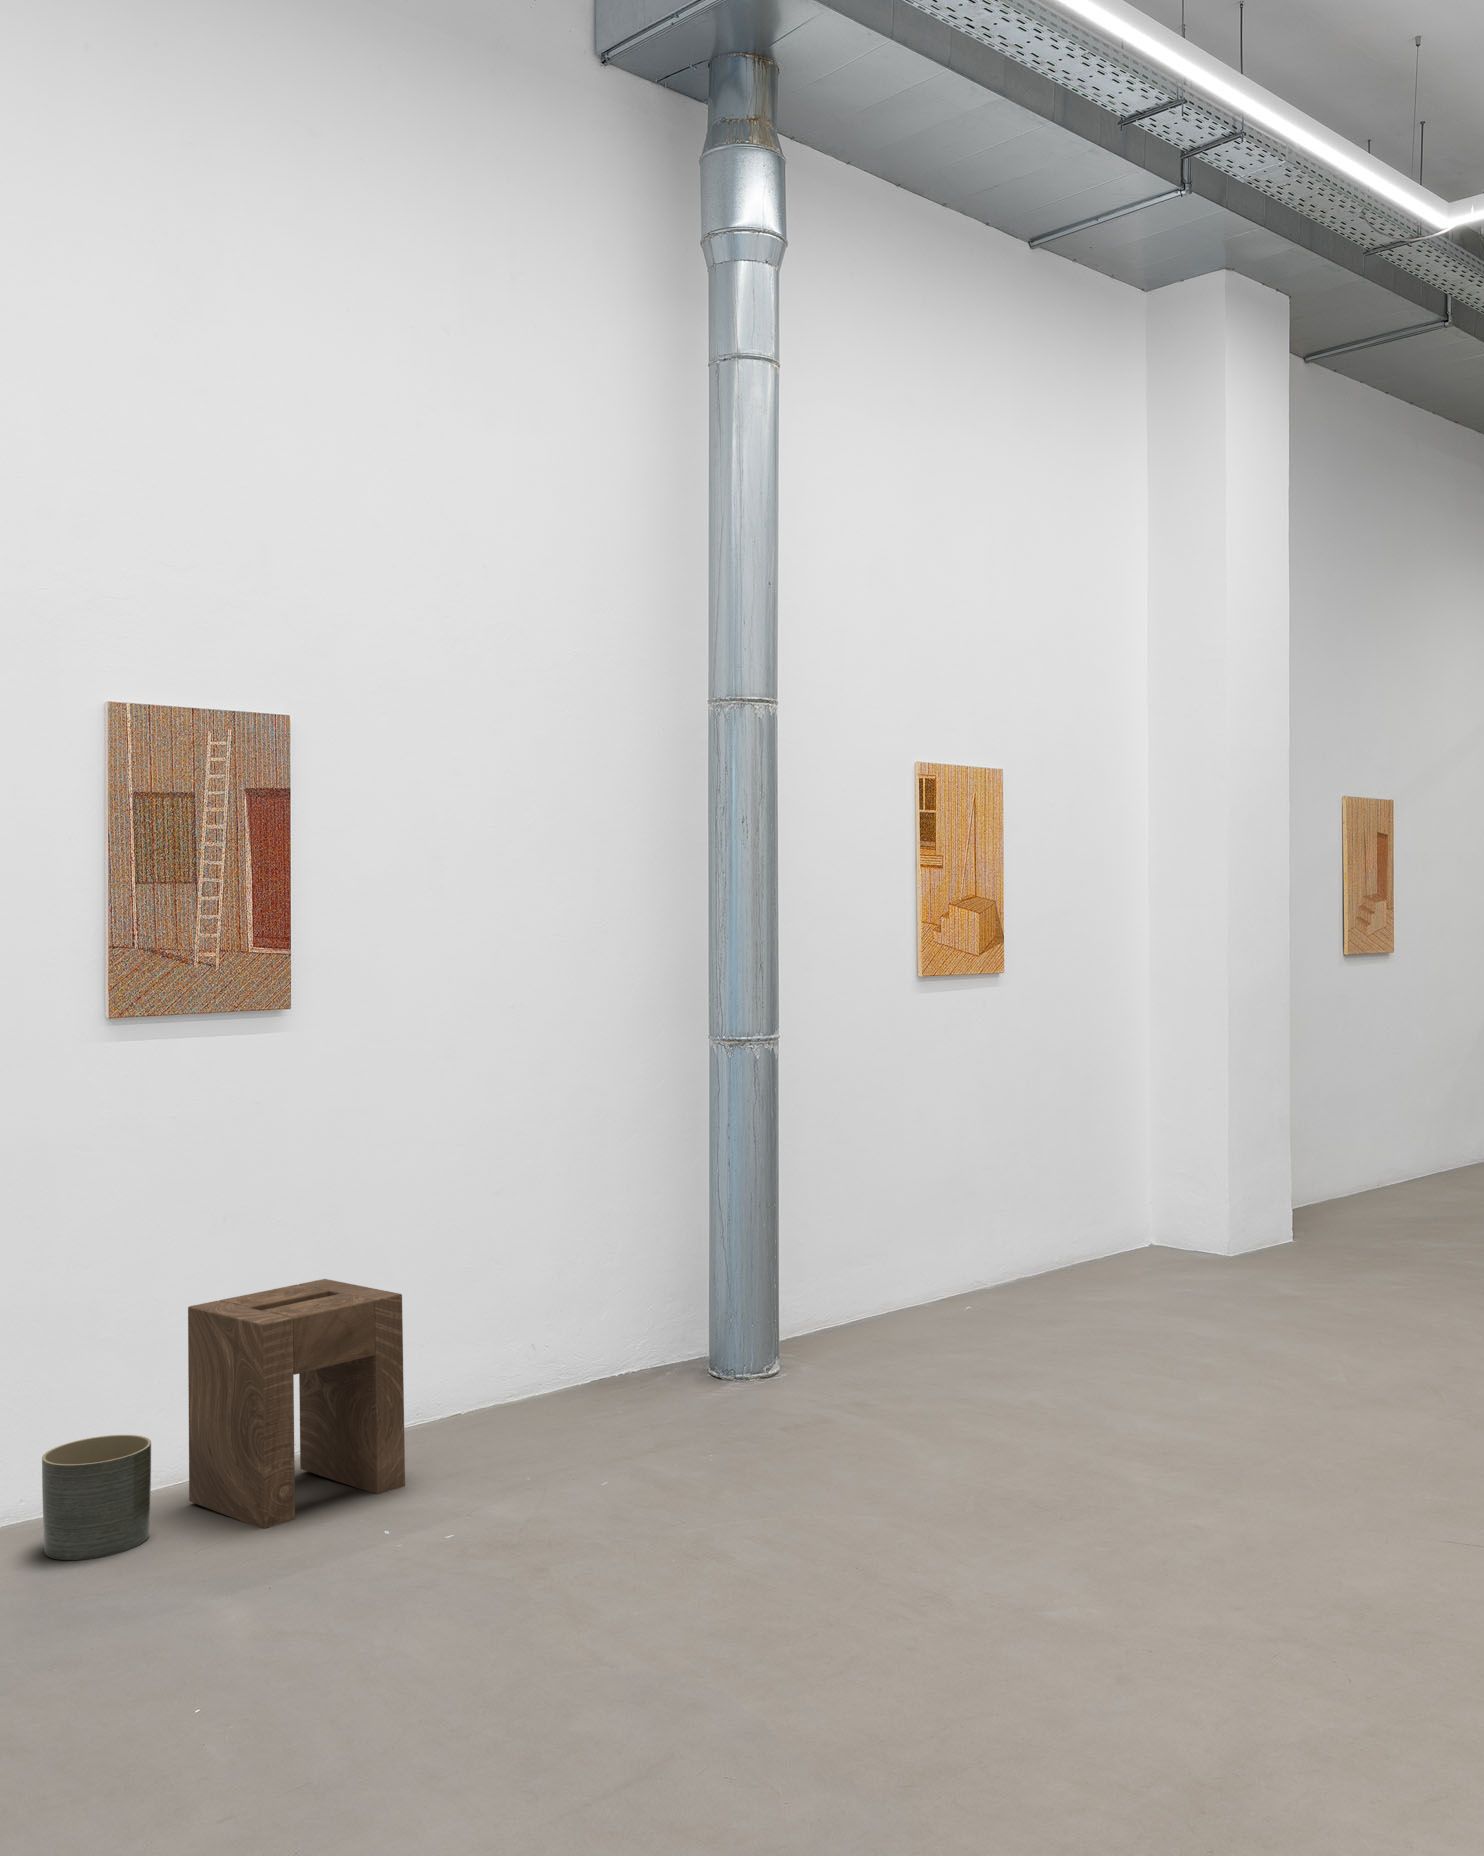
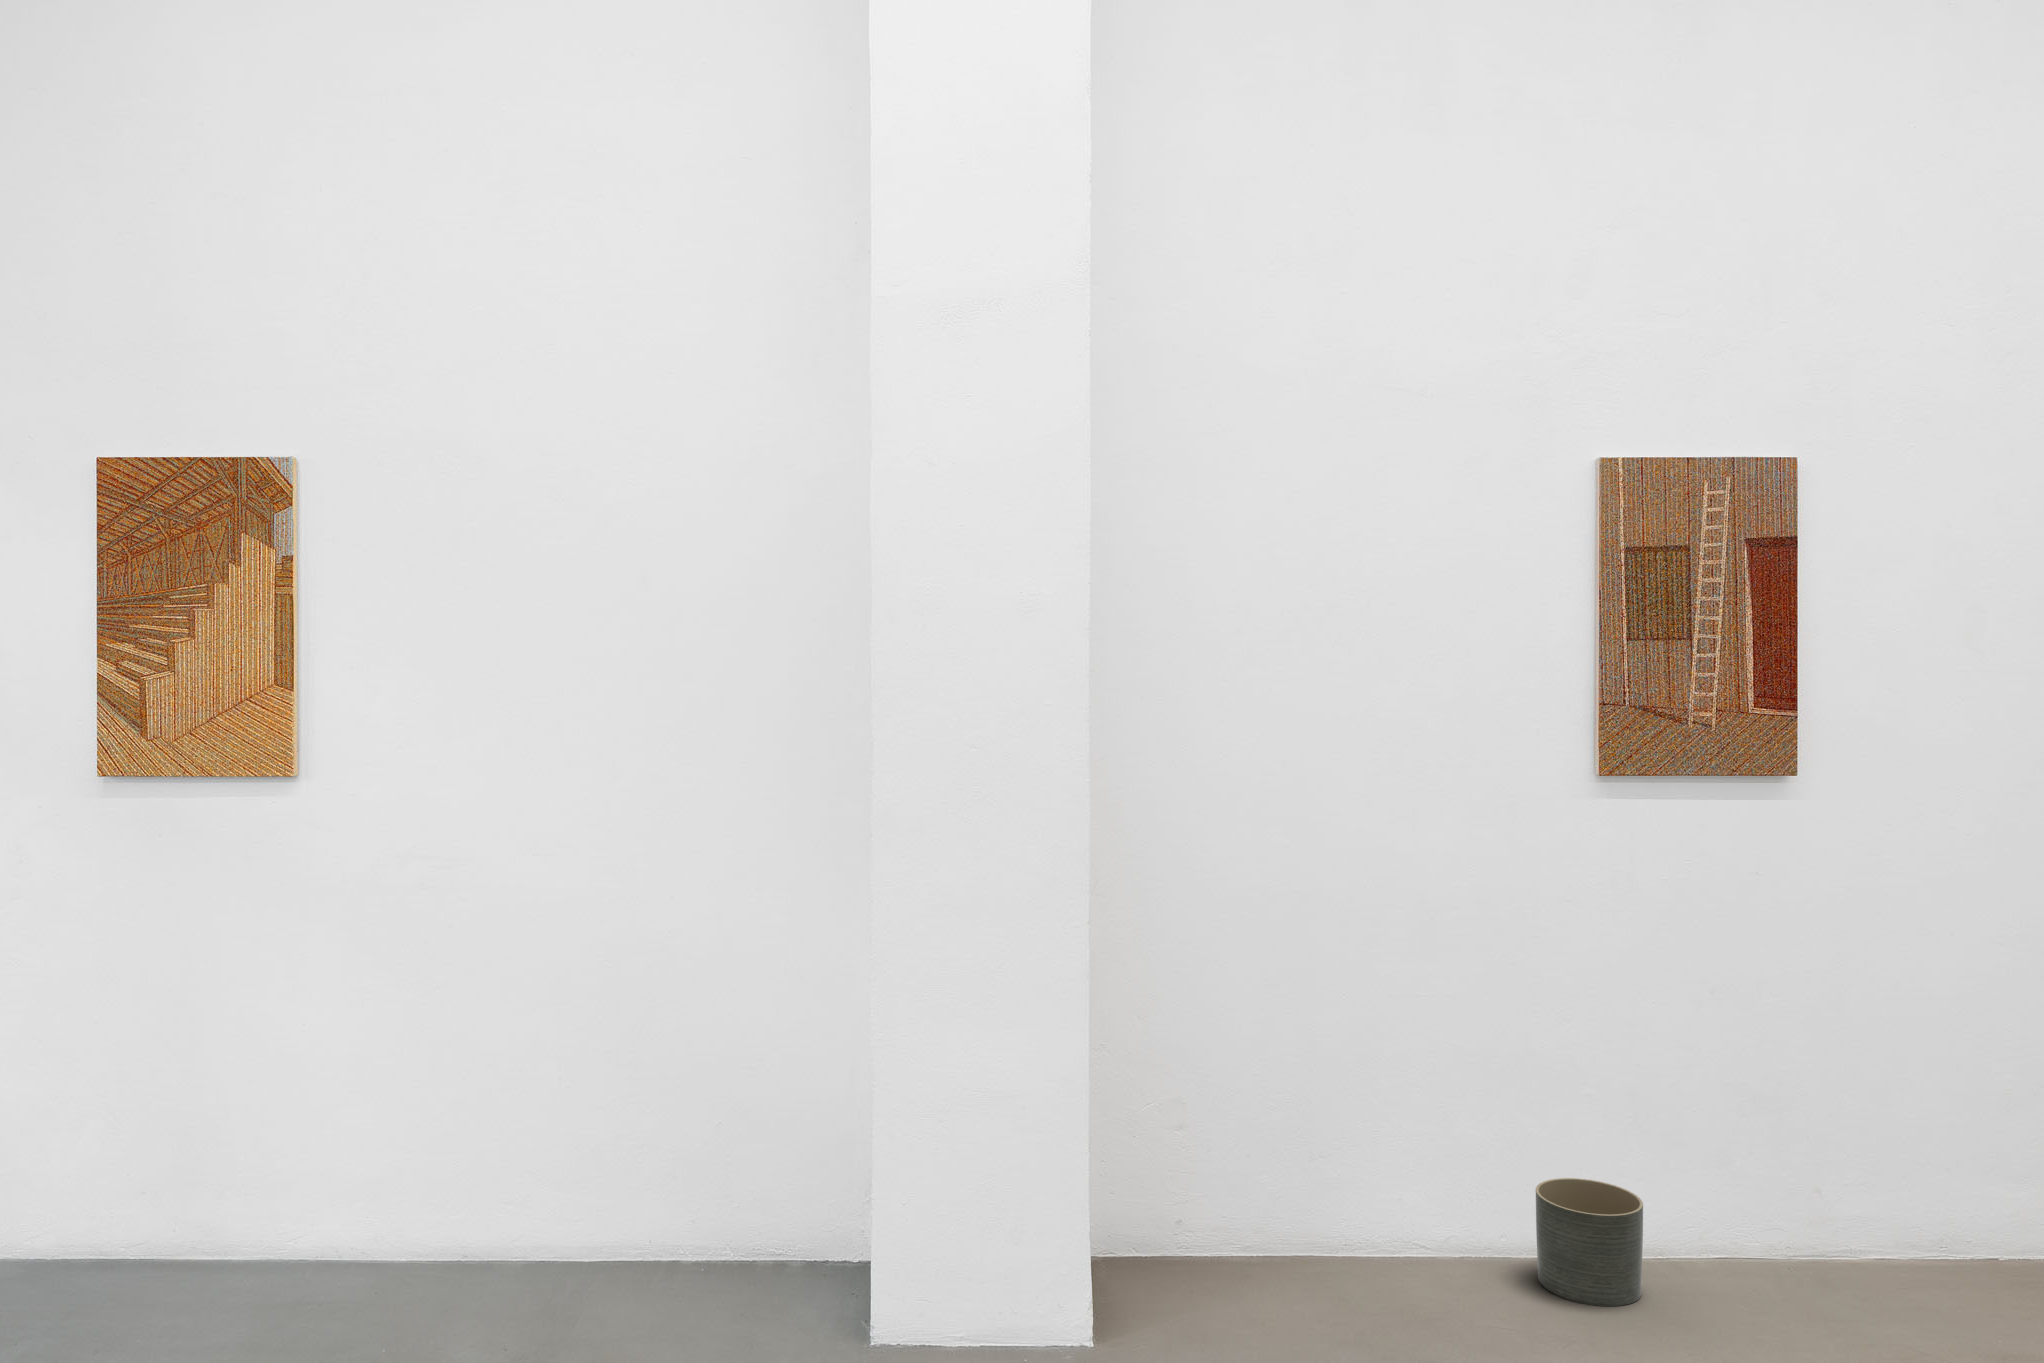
stool: present [188,1279,405,1529] -> none [1681,1071,1938,1335]

